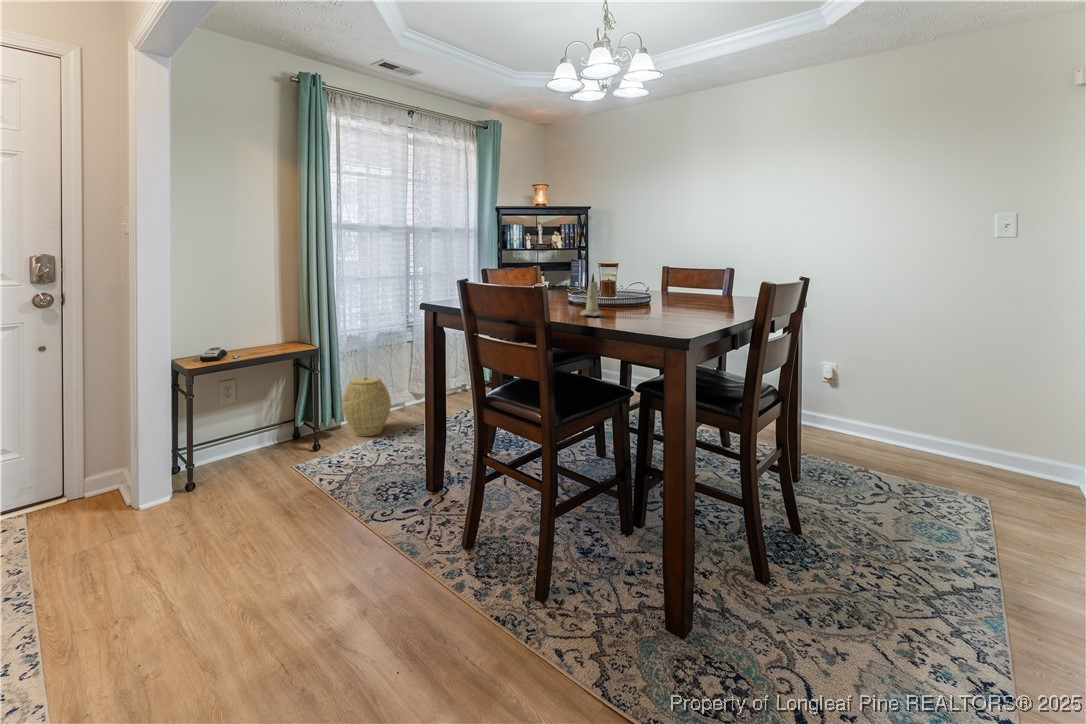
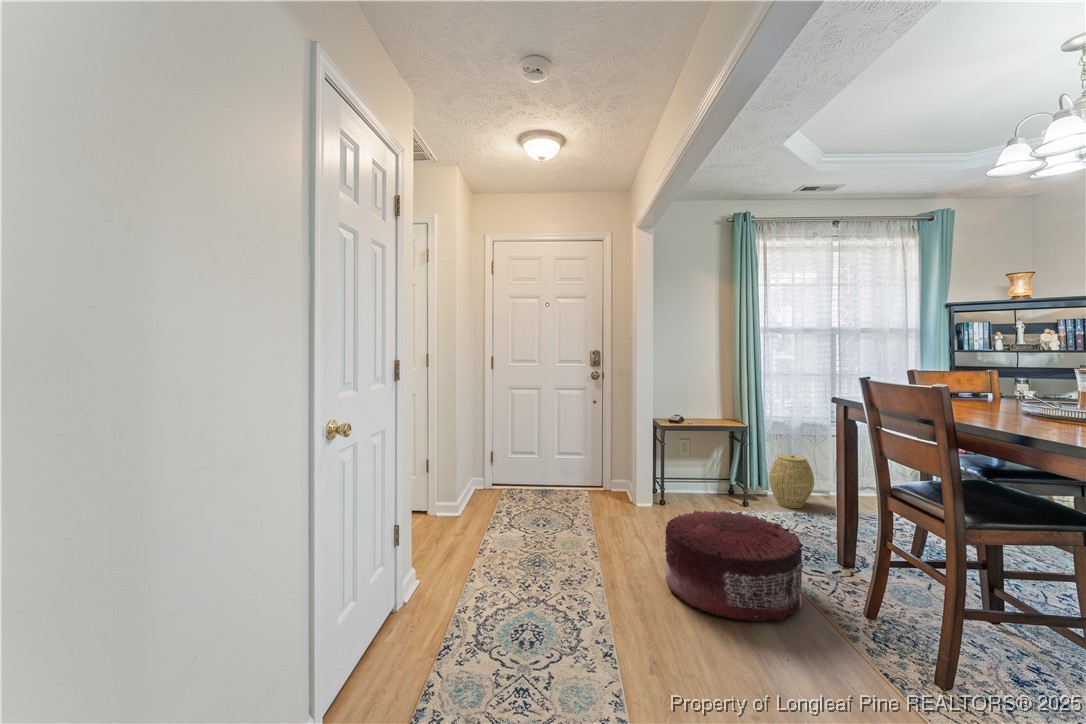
candle: present [580,274,603,316] -> none [1019,374,1052,418]
pouf: none [201,472,401,639] -> present [665,510,803,621]

